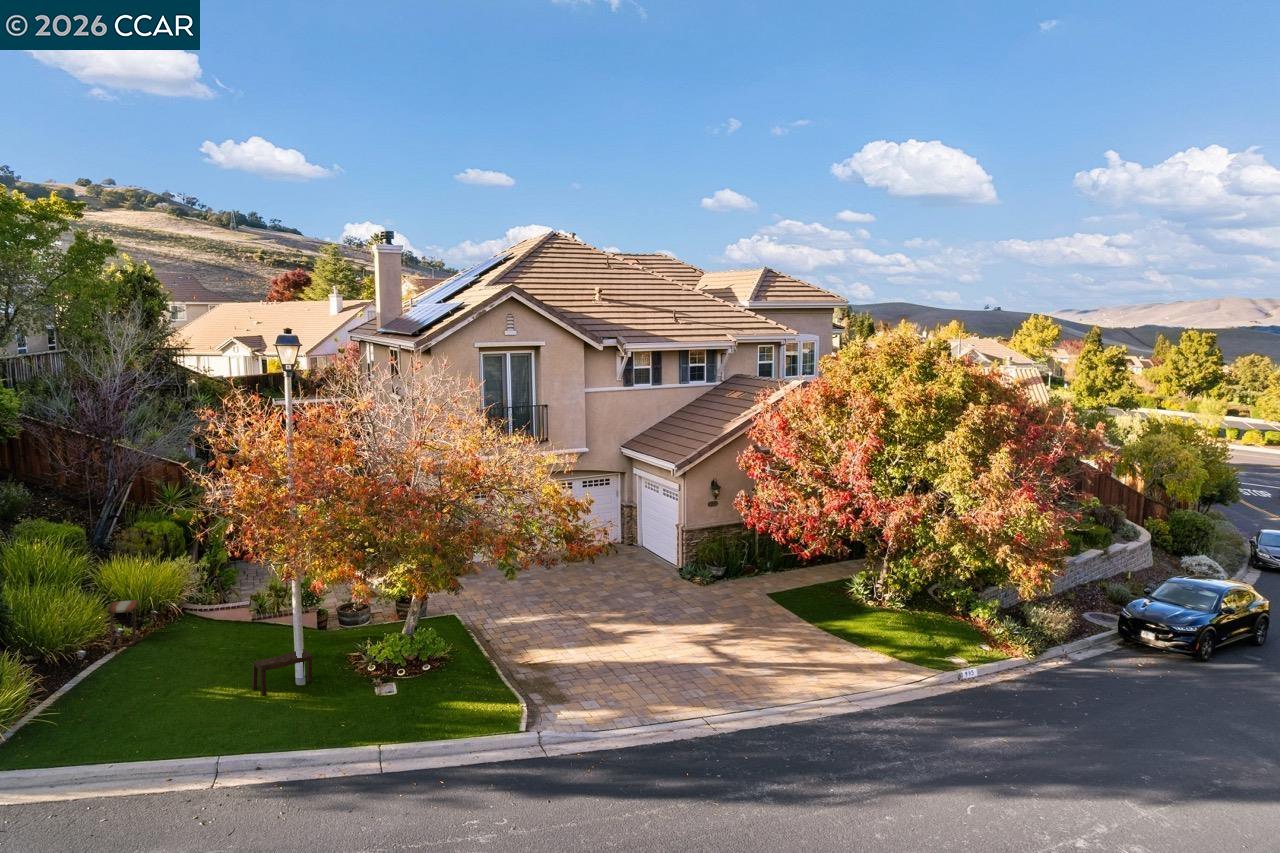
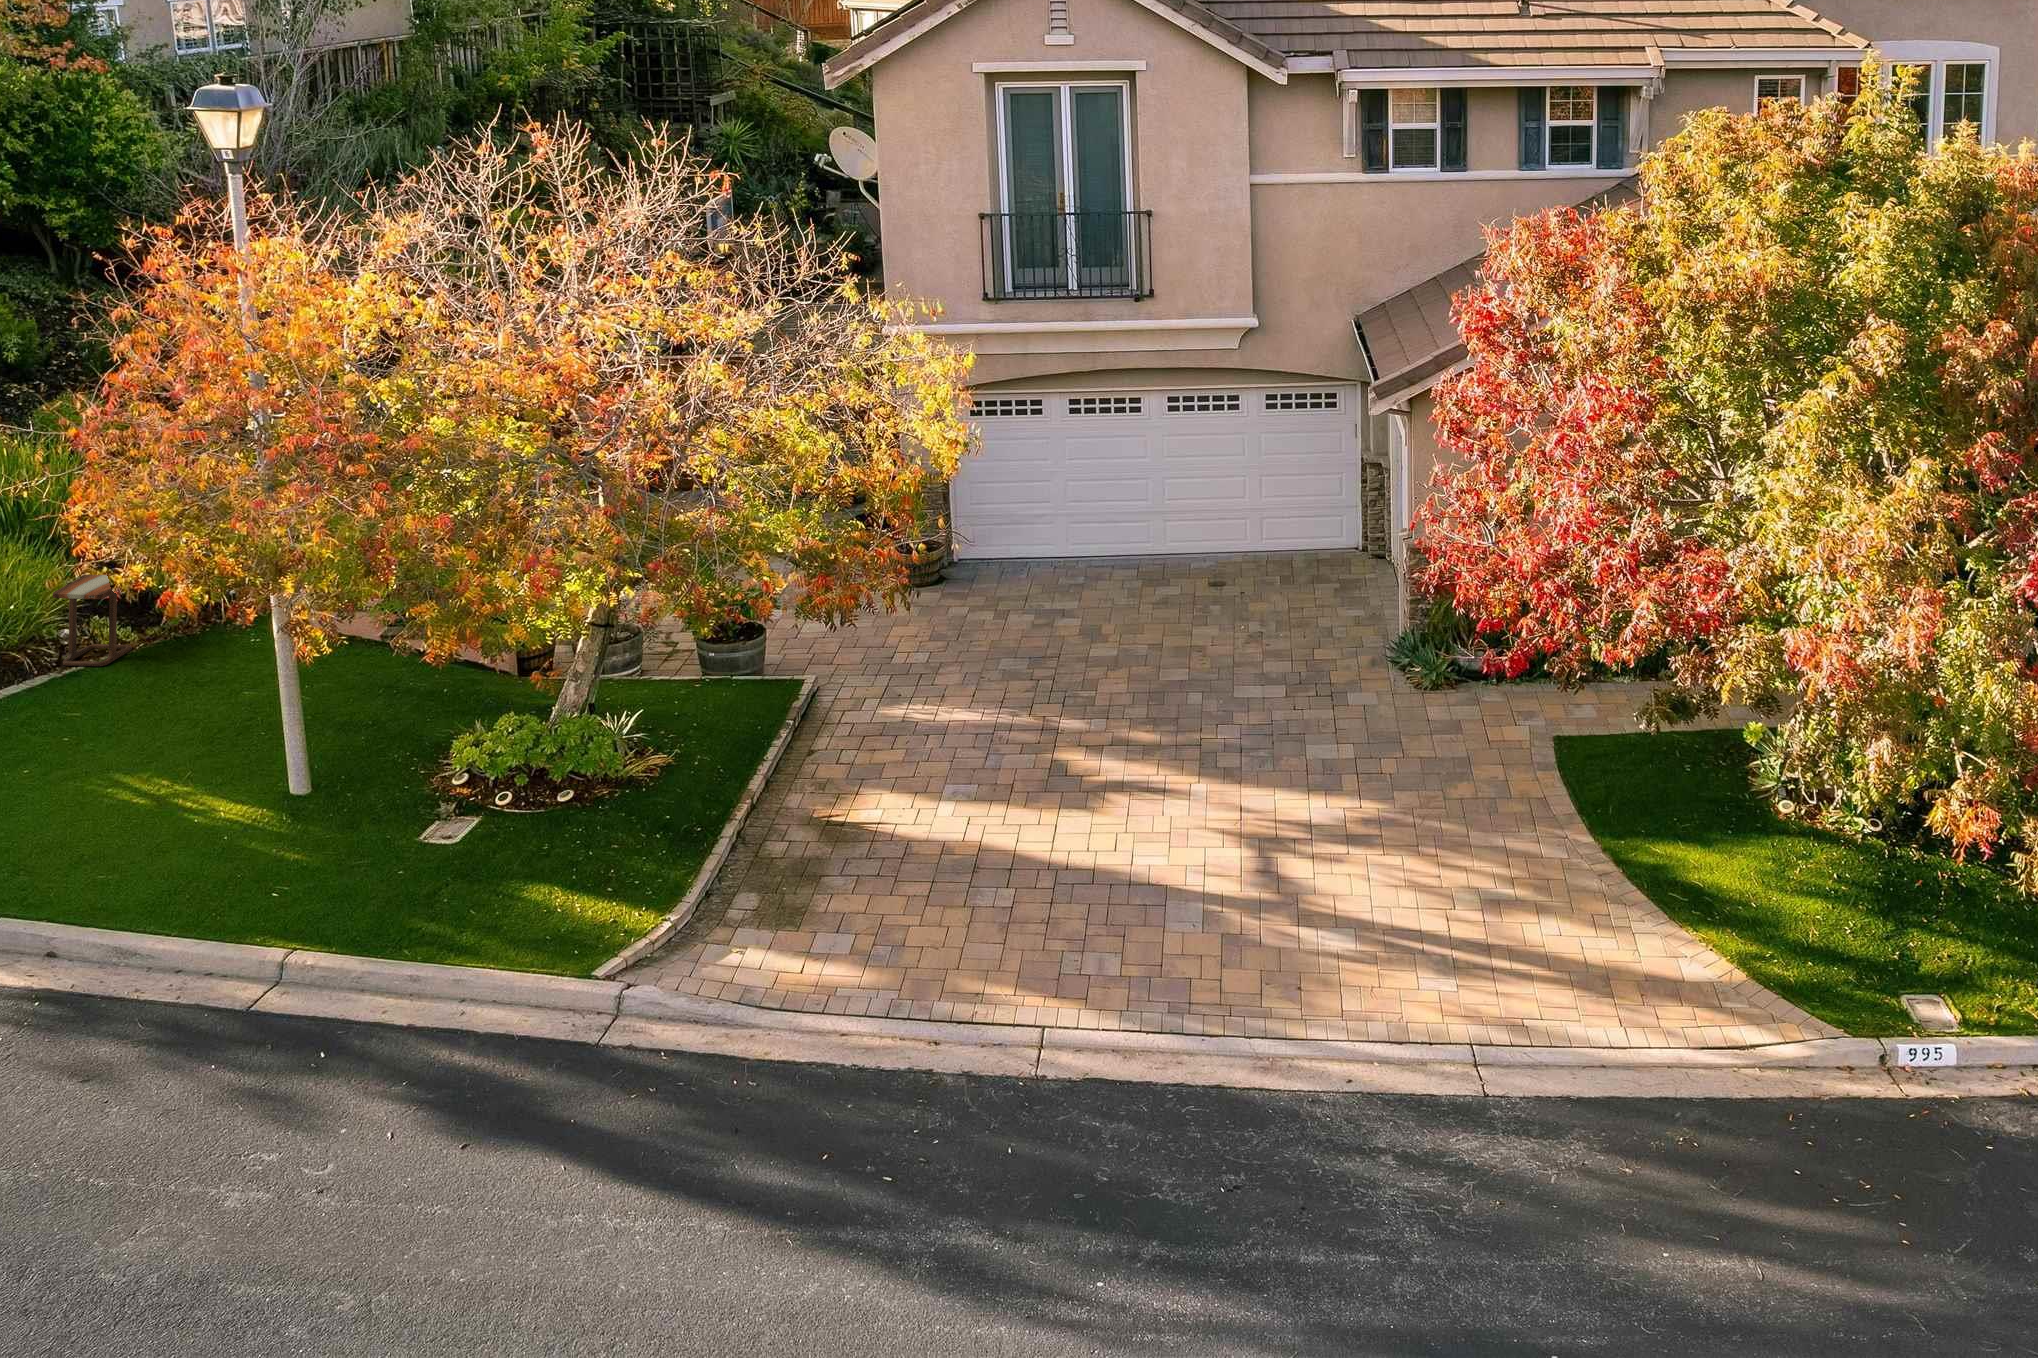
bench: present [252,649,313,695] -> none [182,725,314,813]

